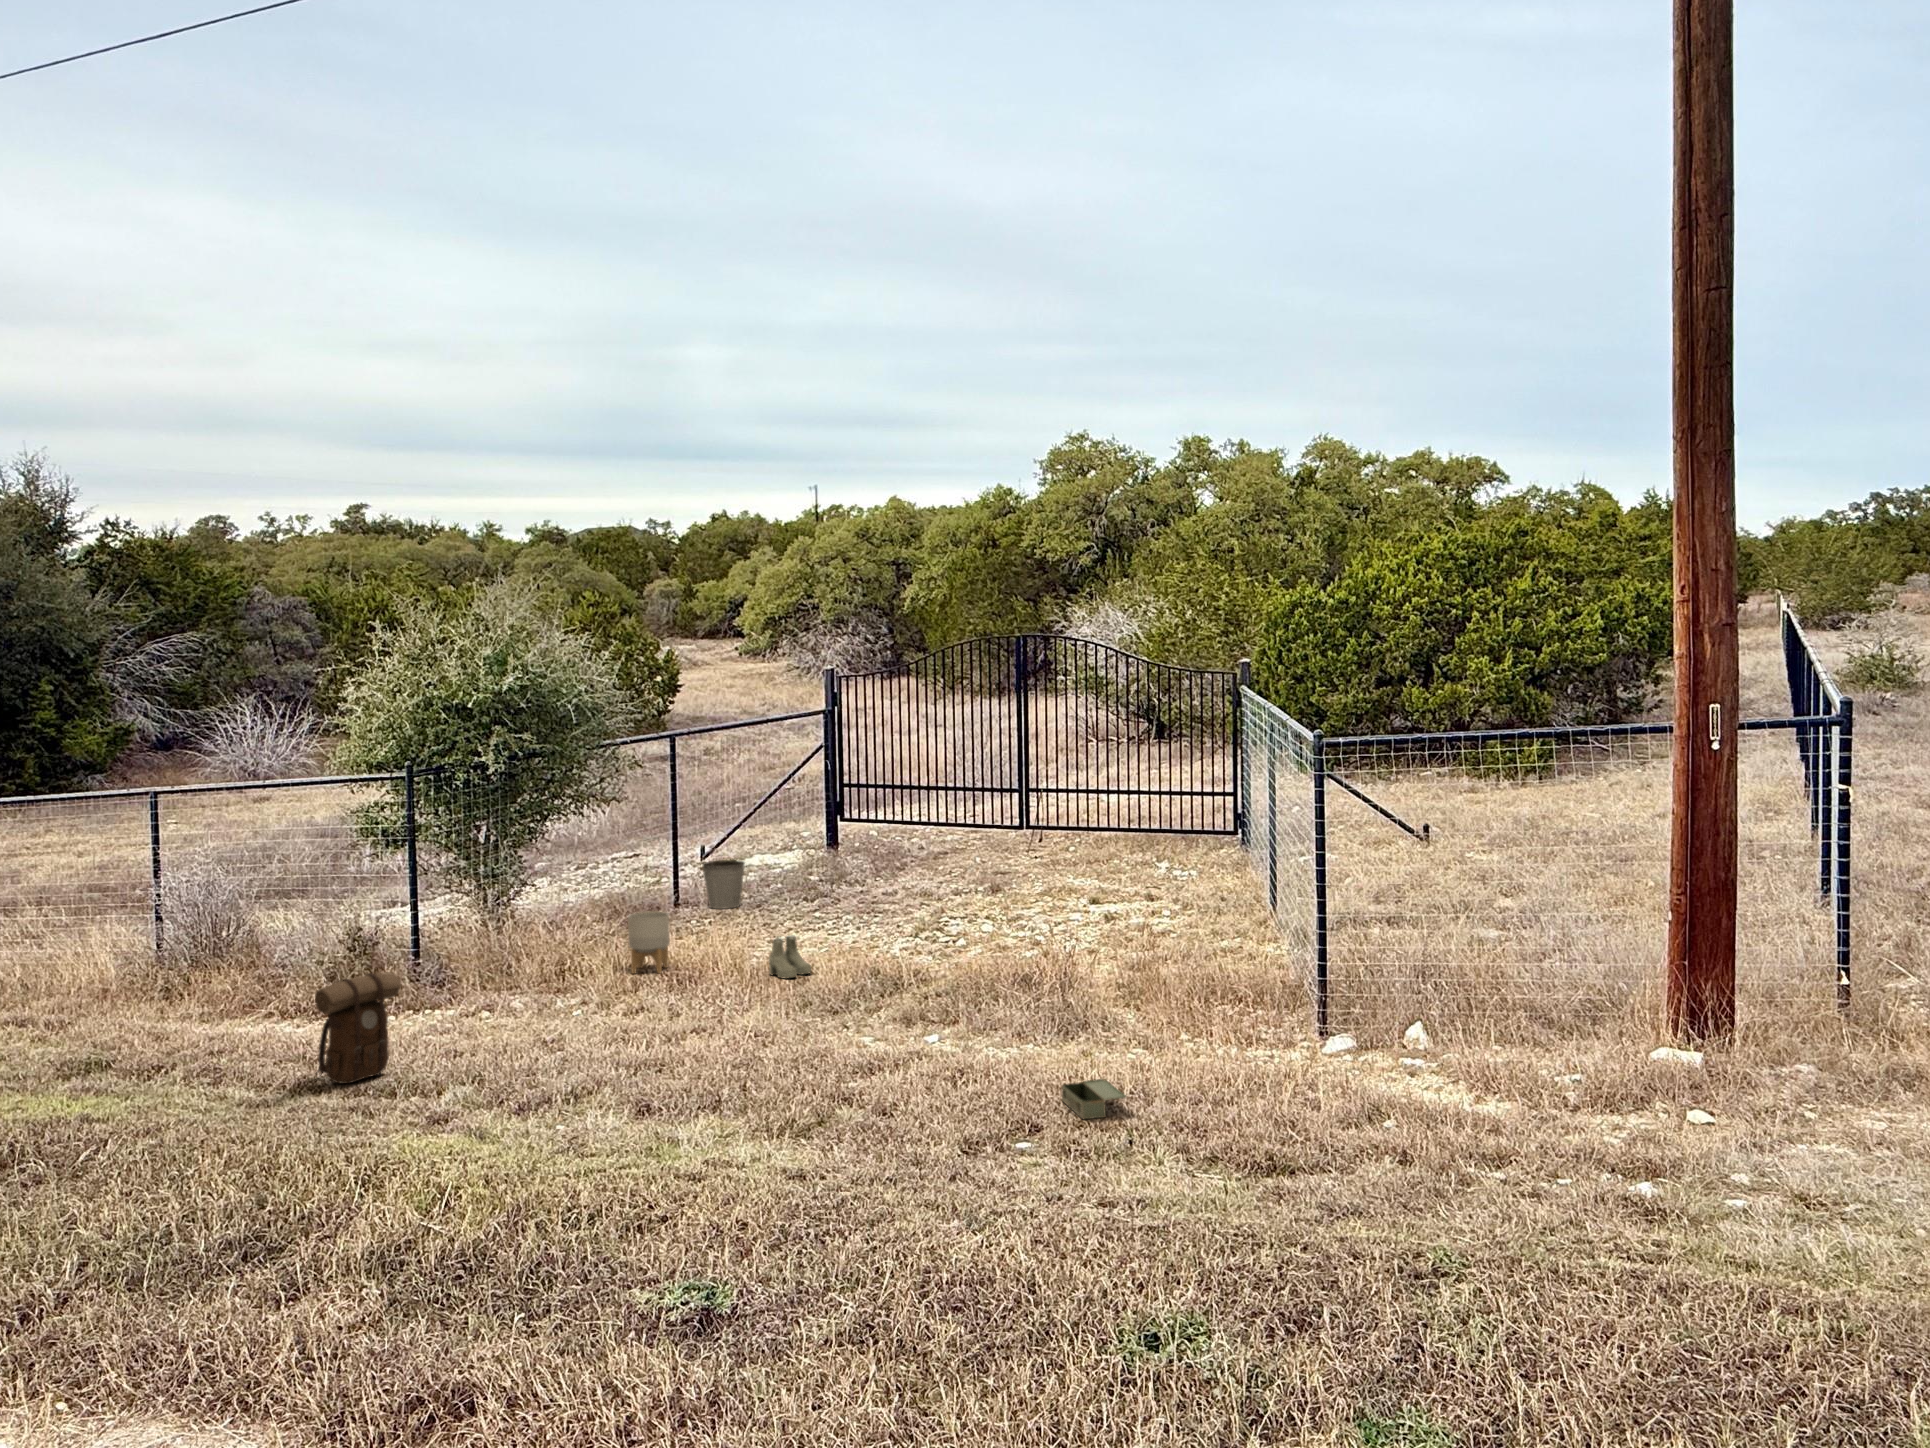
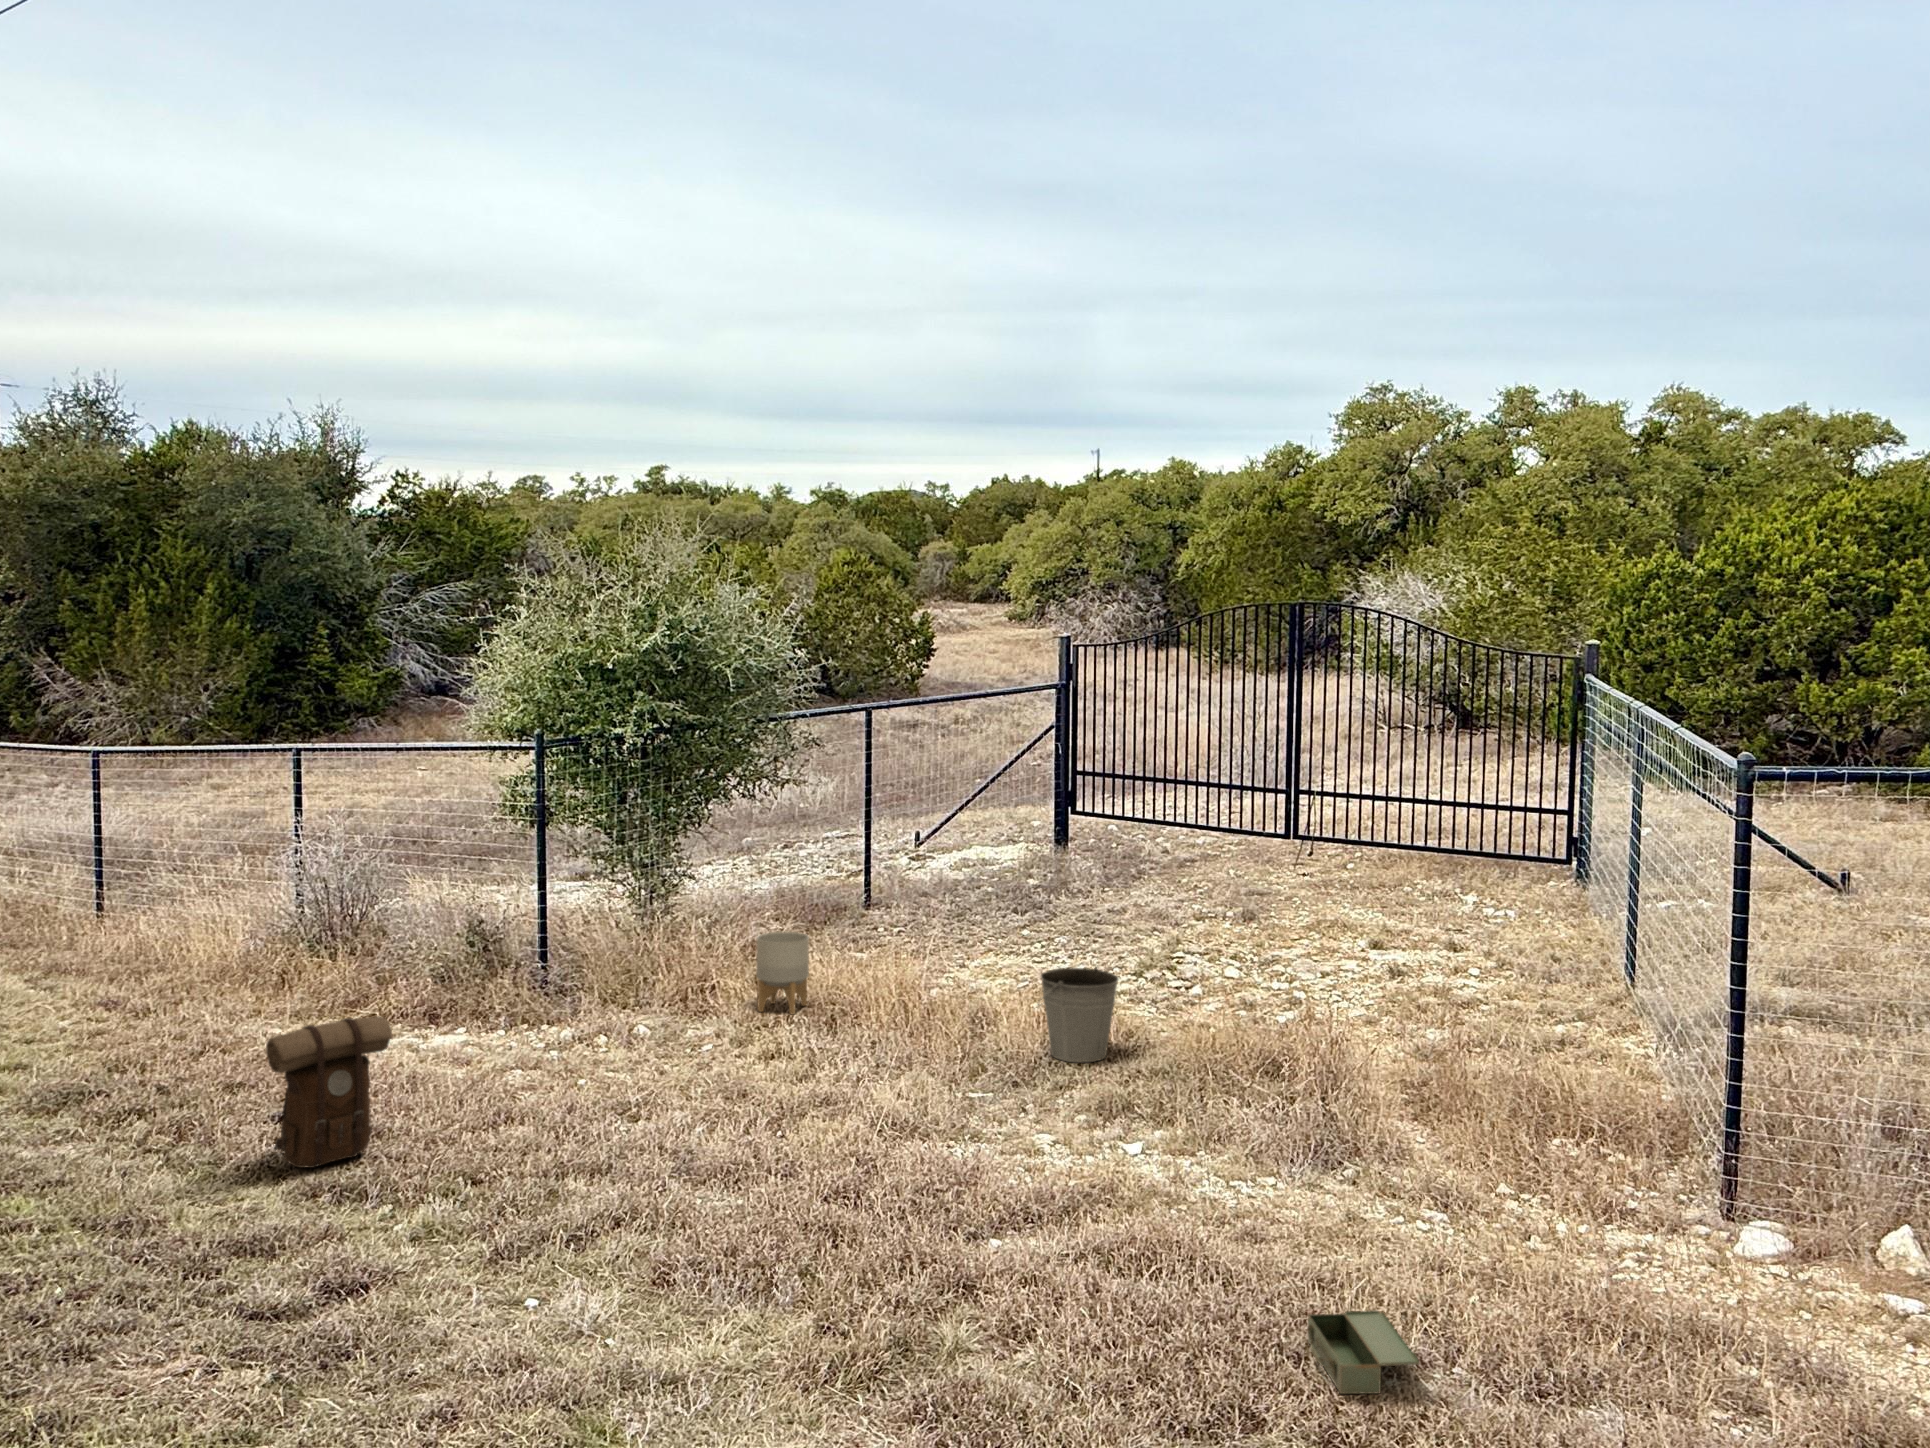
bucket: present [702,858,745,909] -> present [1038,967,1118,1062]
boots: present [768,936,811,979] -> none [929,979,984,1039]

